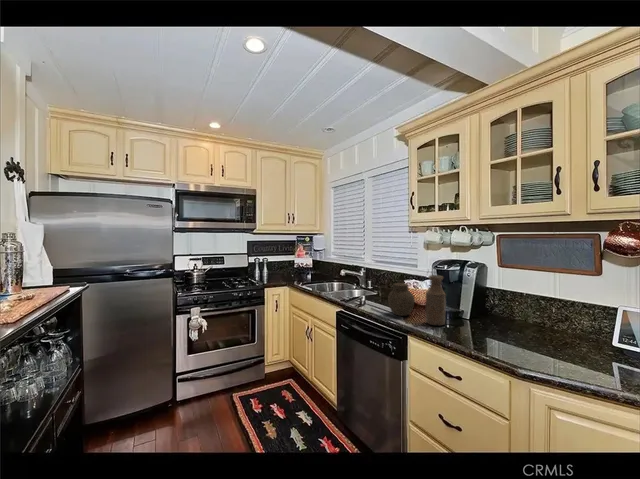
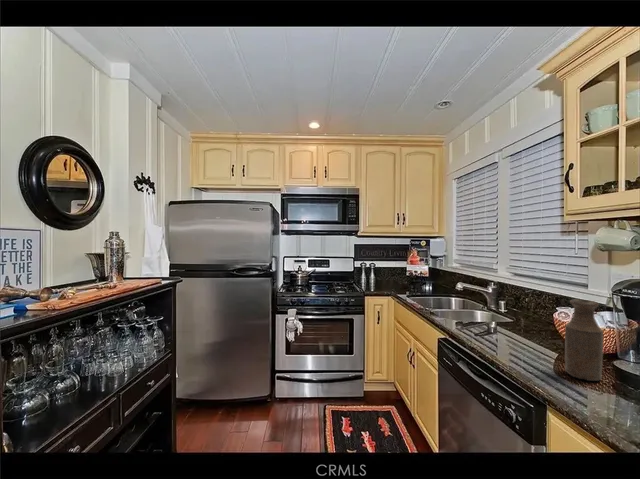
jar: present [388,280,414,316] -> none [506,302,550,355]

